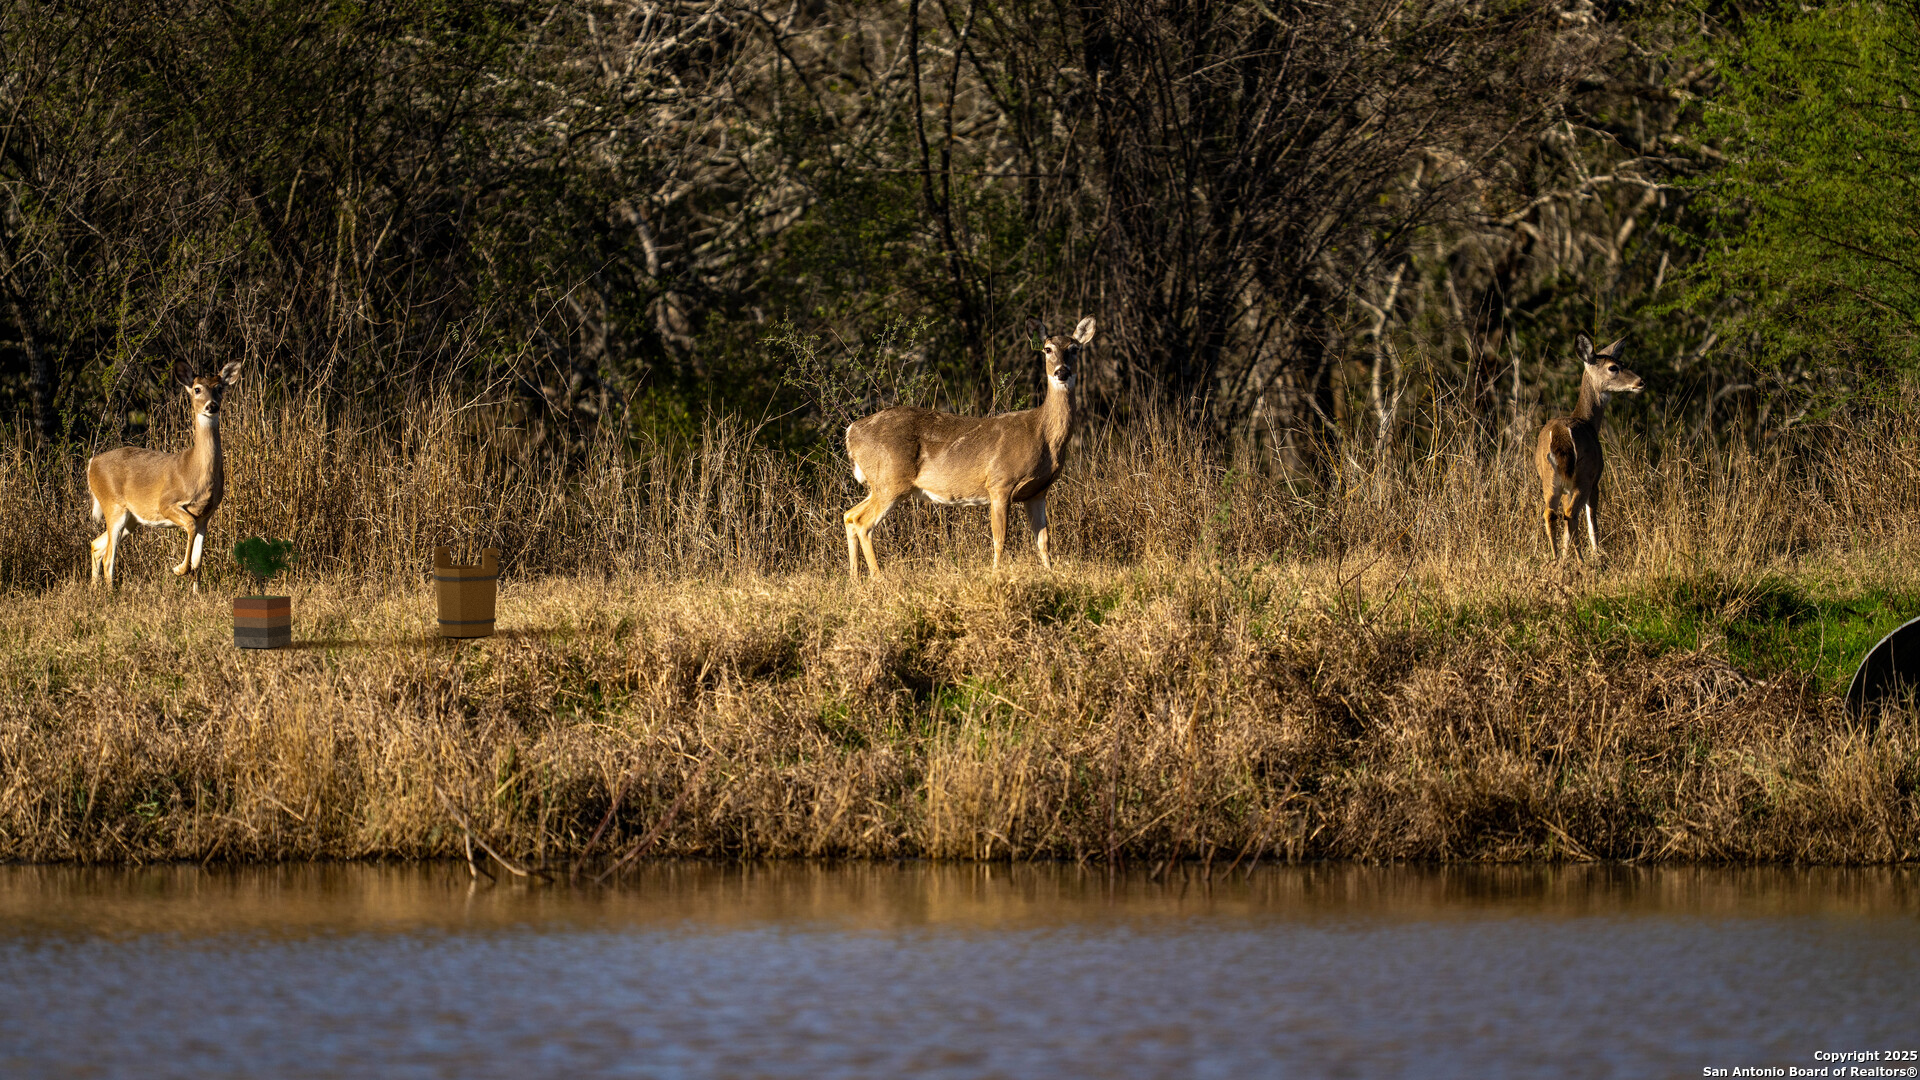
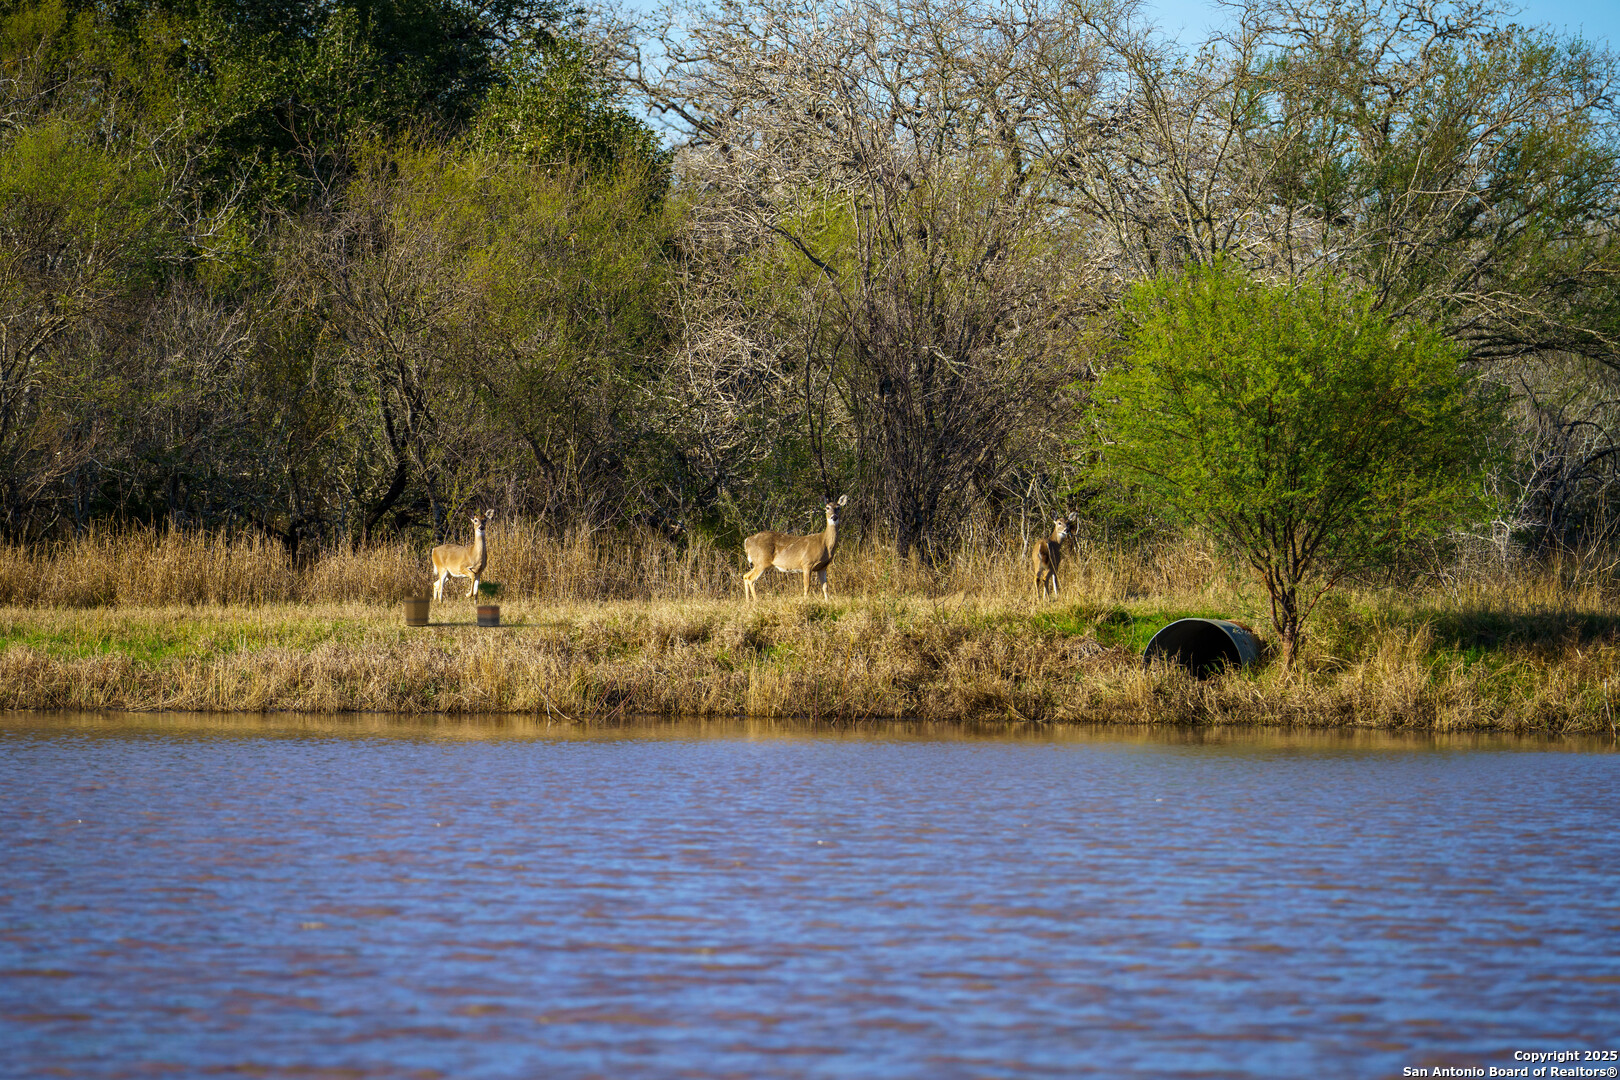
bucket: present [433,546,503,637] -> present [404,588,432,626]

